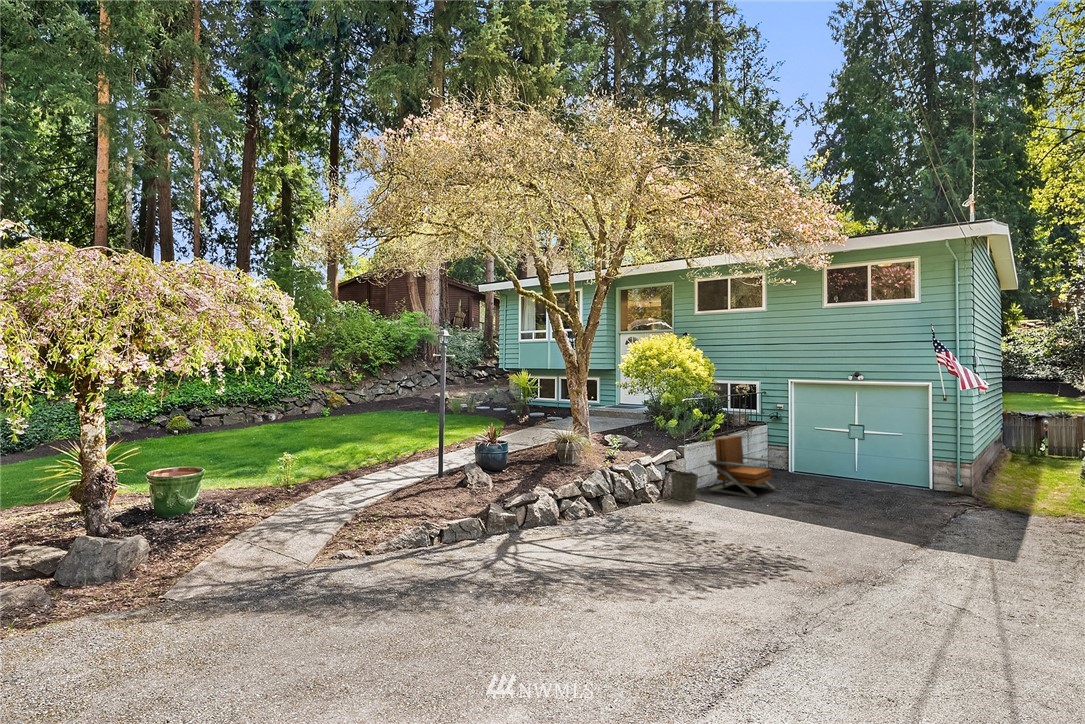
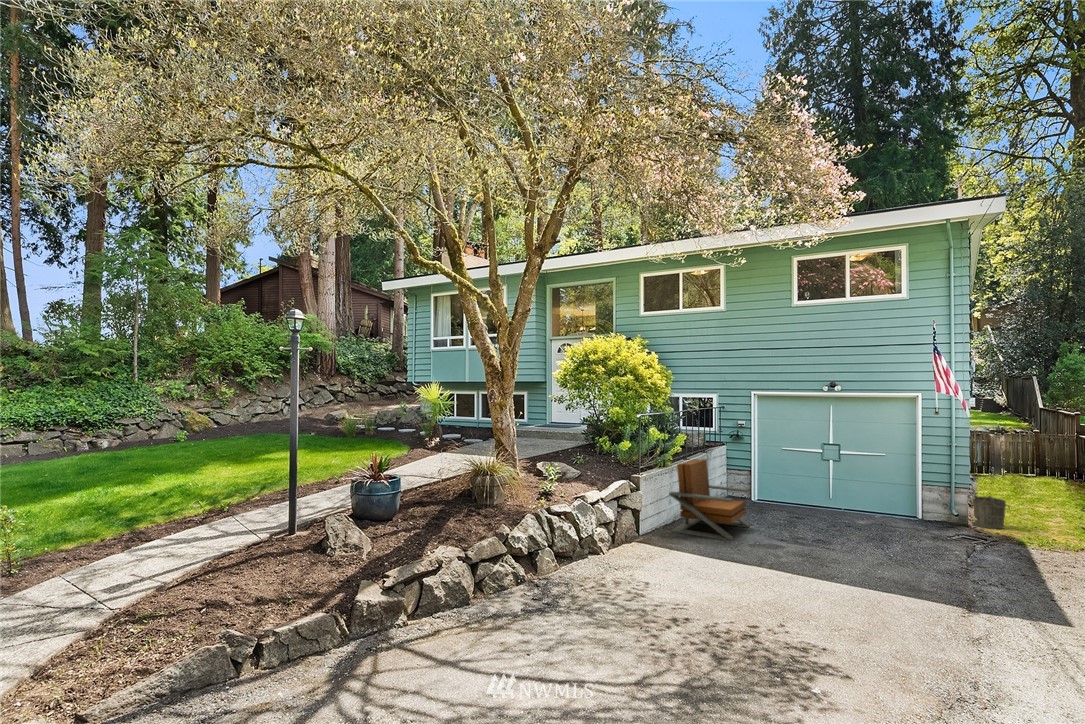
bucket: present [671,472,701,501] -> present [972,496,1007,529]

